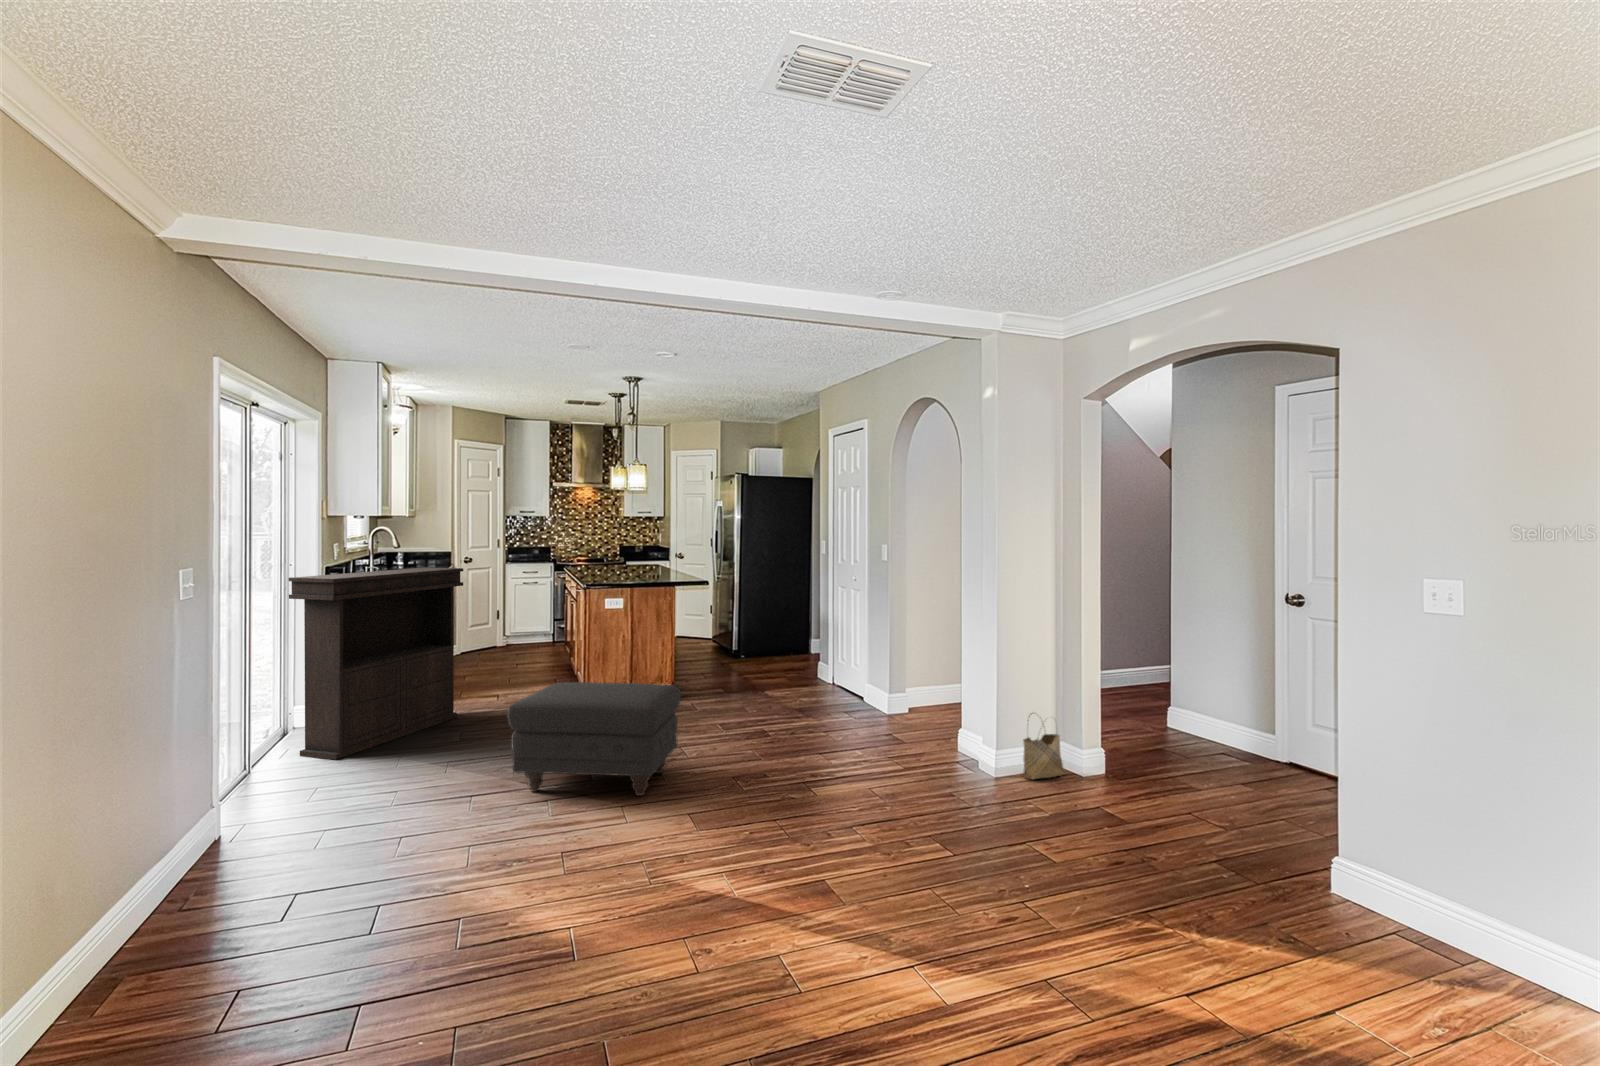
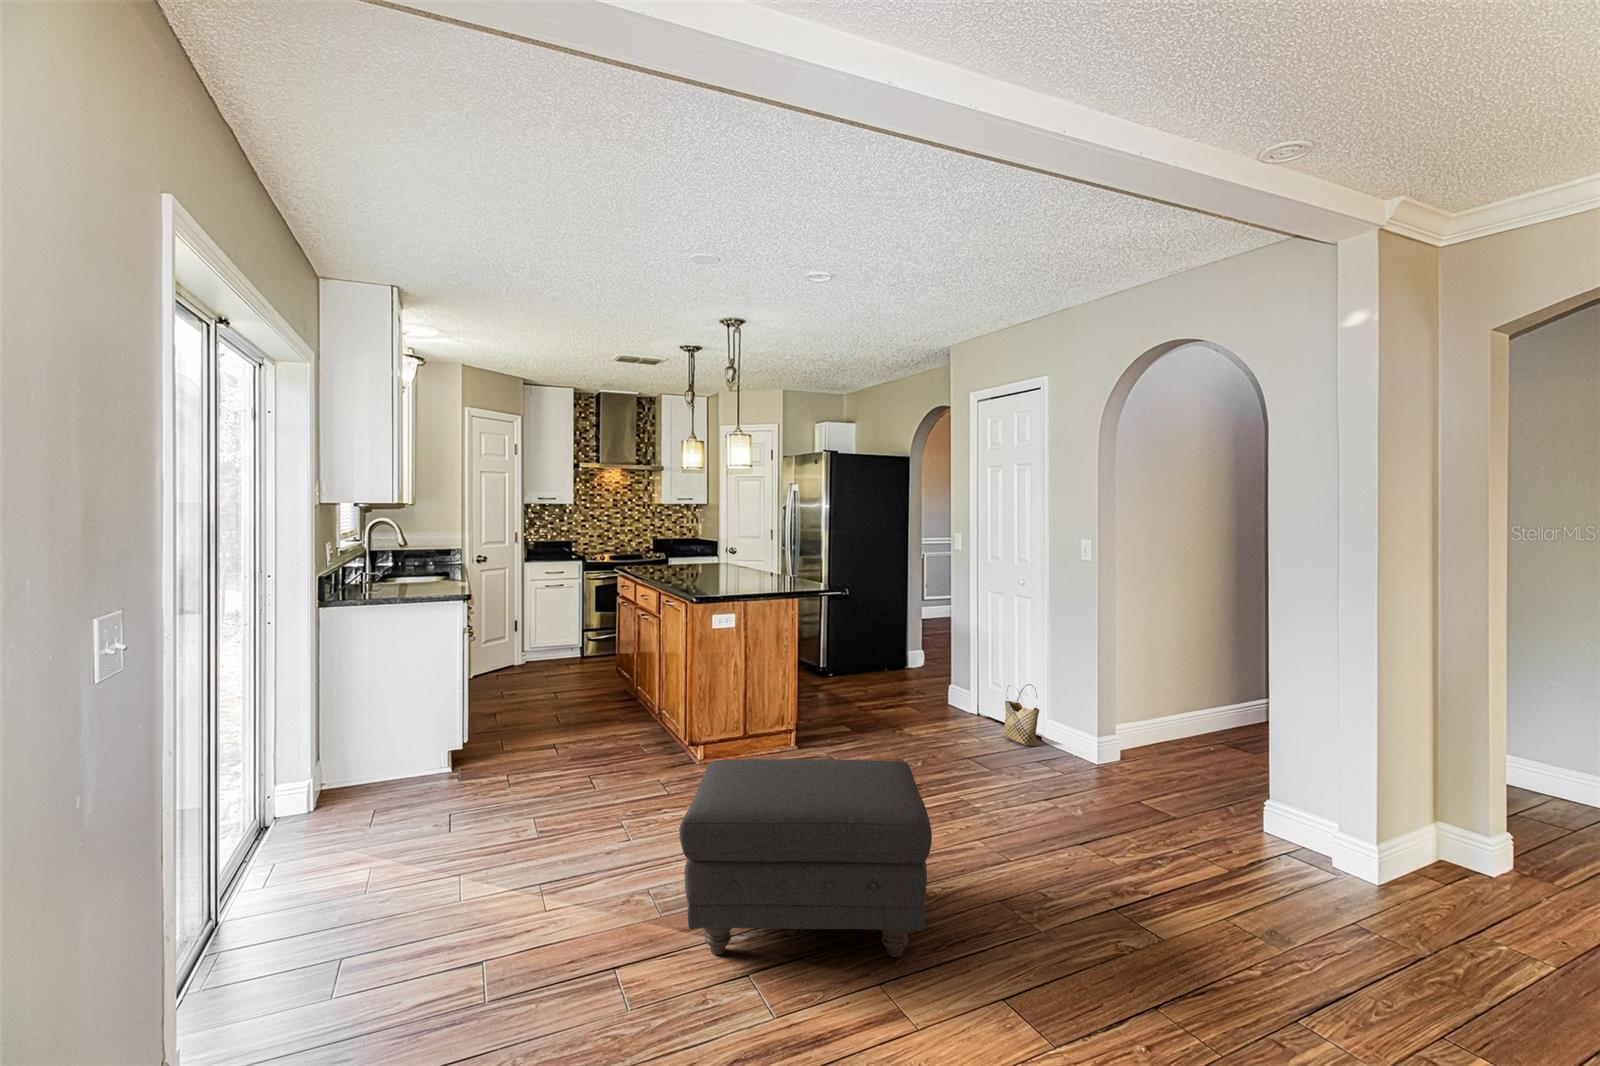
console table: present [289,567,463,760] -> none [279,577,523,888]
woven basket: present [1023,716,1063,779] -> present [1002,684,1040,746]

